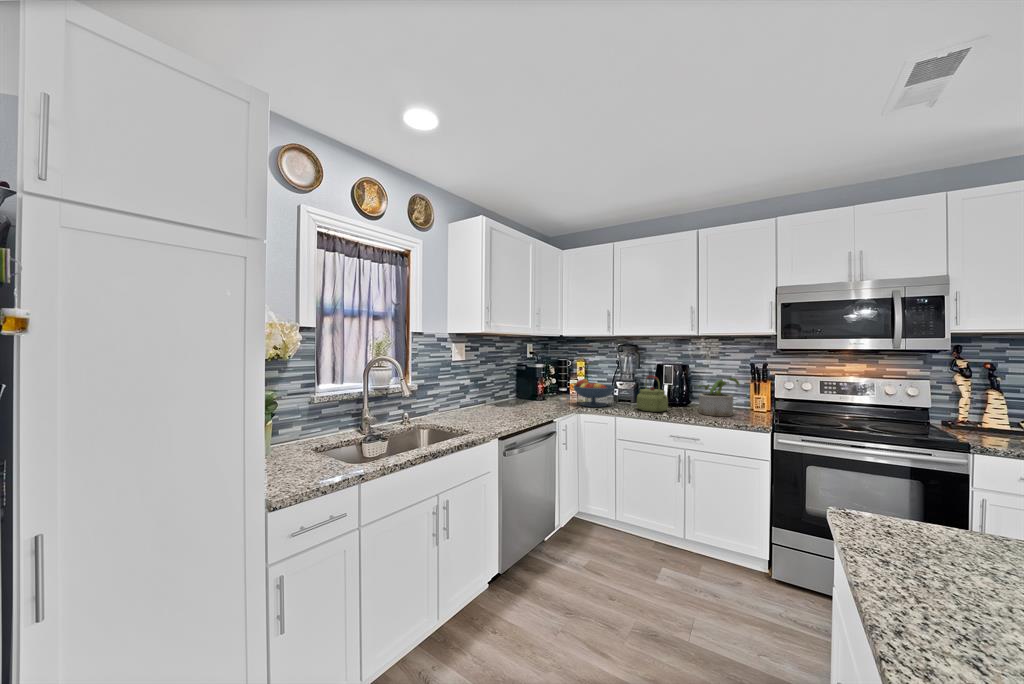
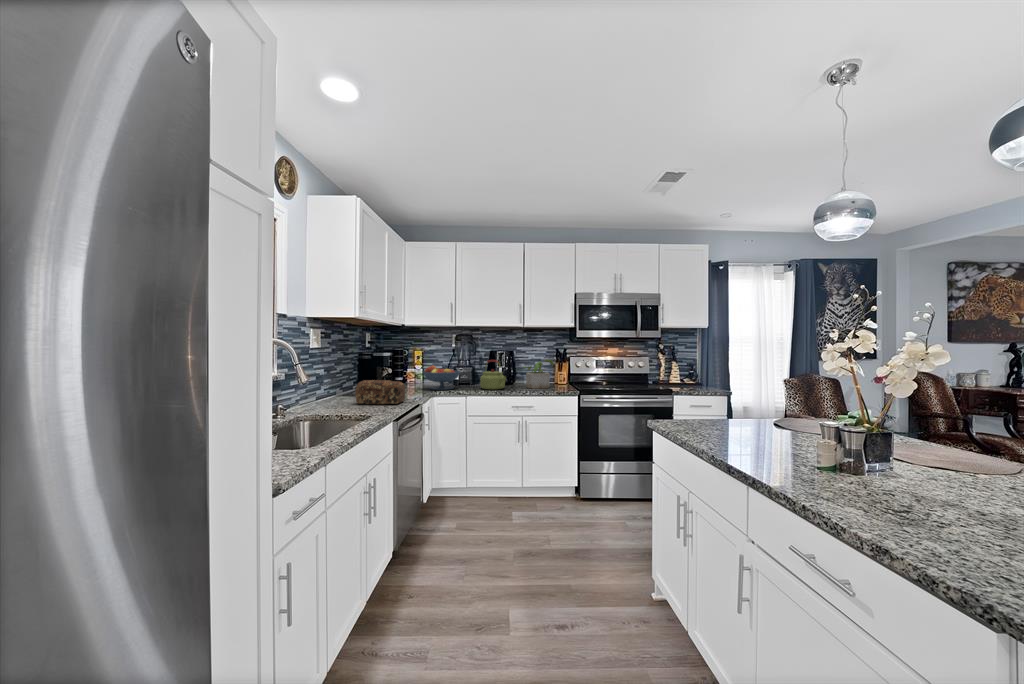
bread loaf: none [483,393,530,420] -> present [355,380,405,404]

